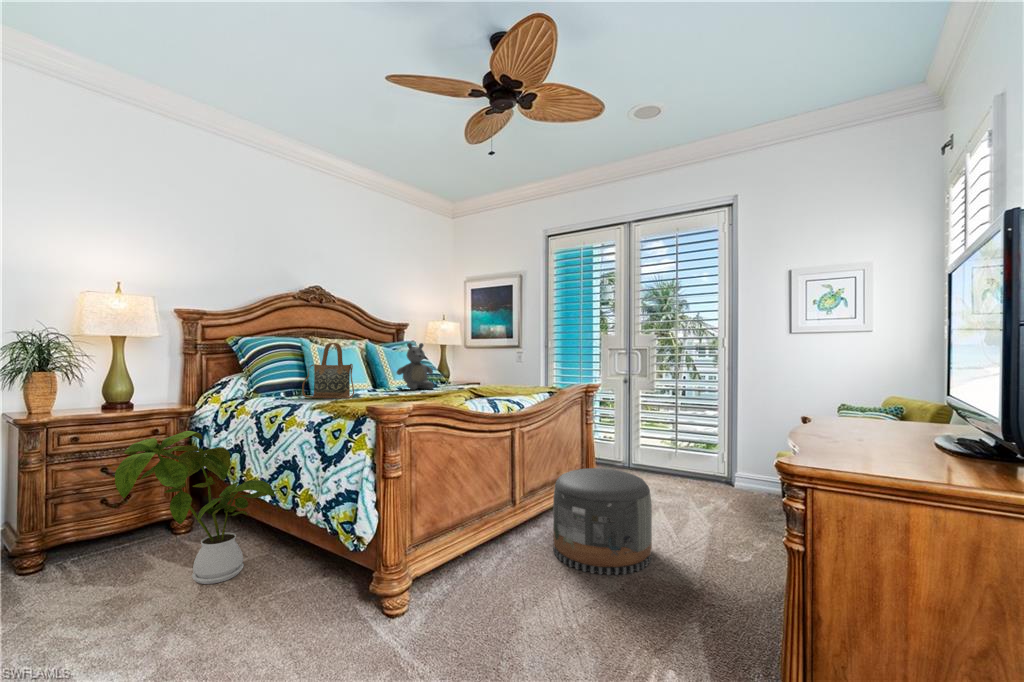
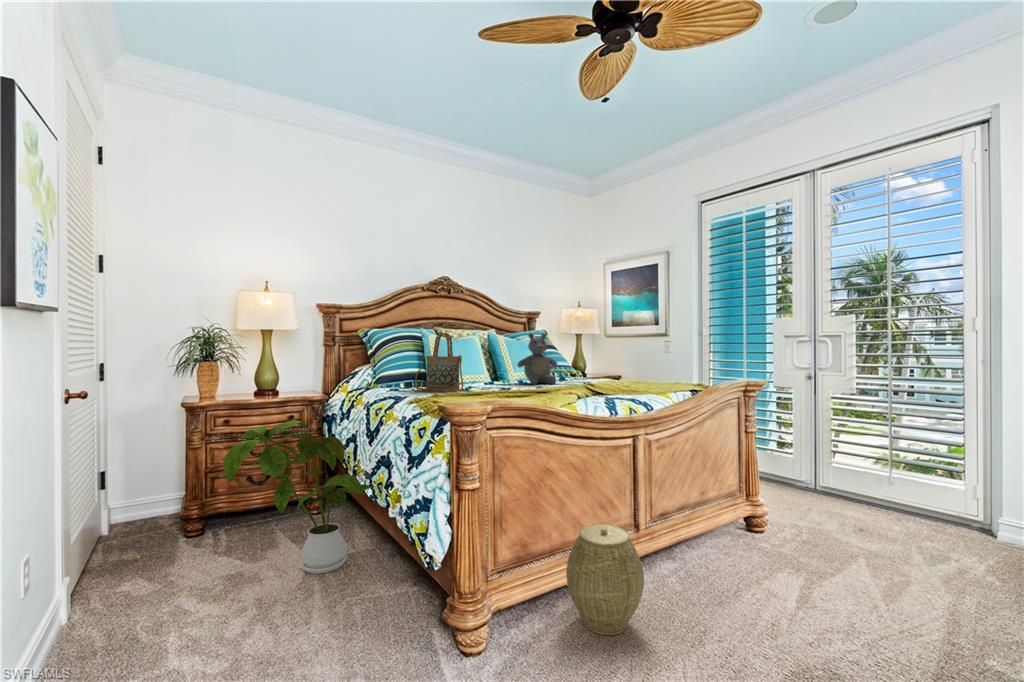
pouf: present [553,468,652,575] -> none [685,496,835,658]
woven basket: none [468,499,528,584] -> present [566,524,644,635]

